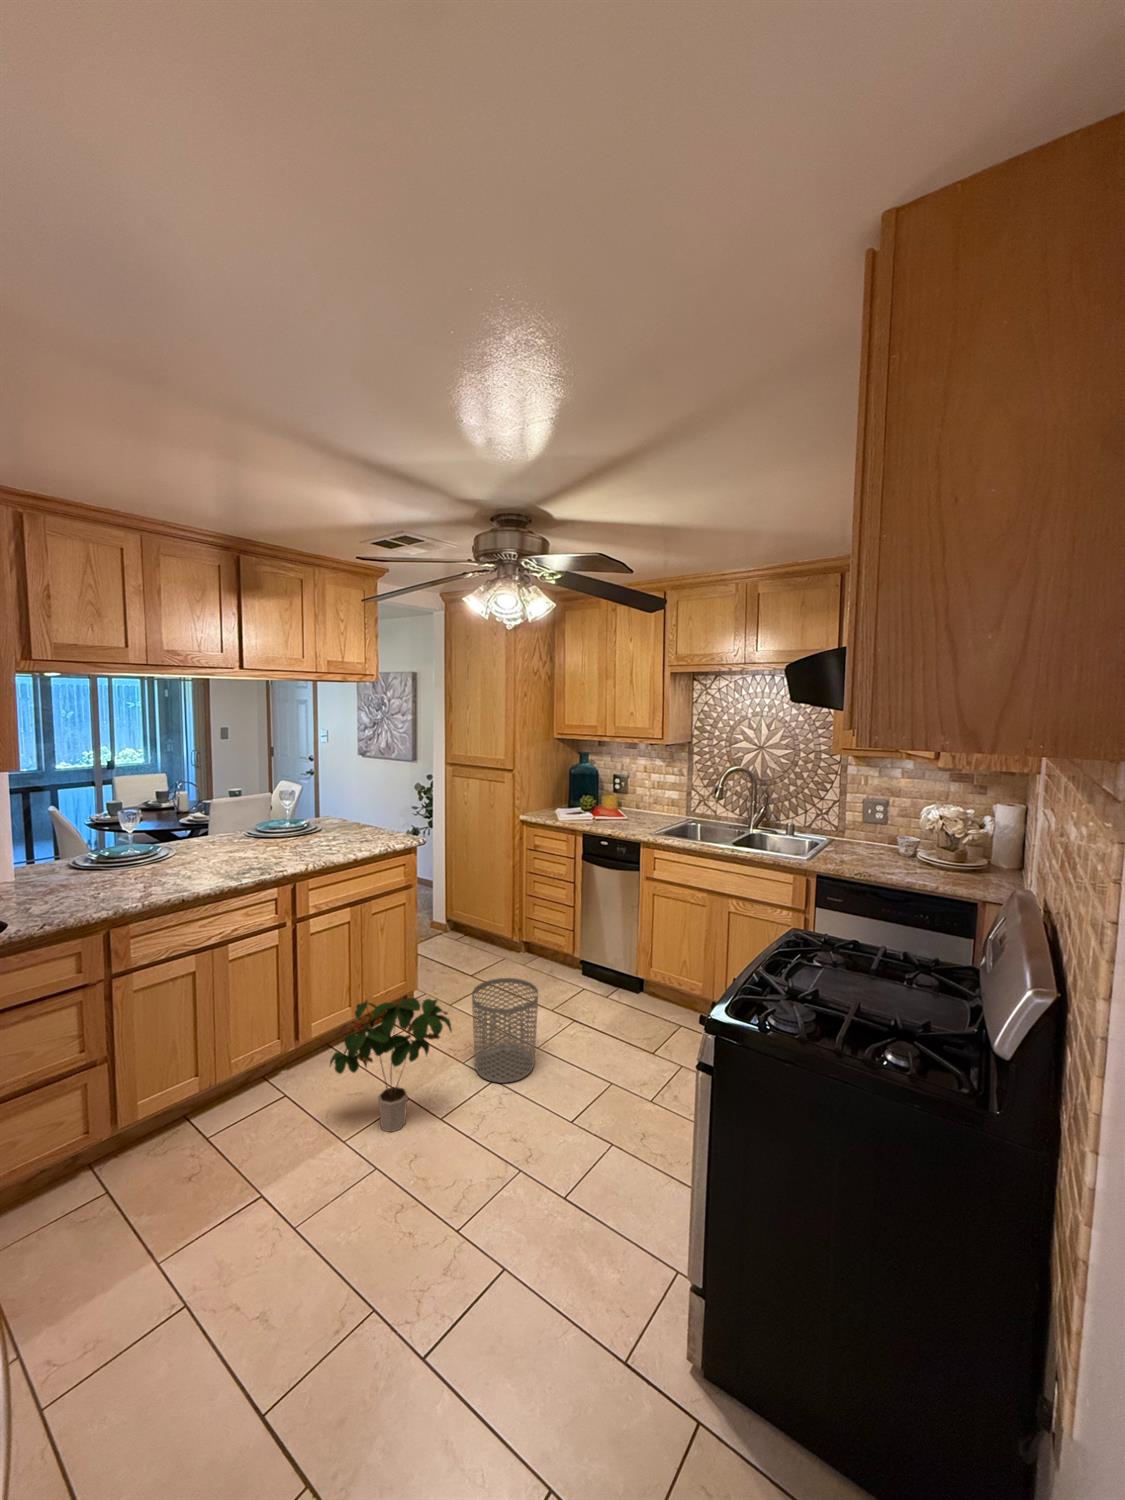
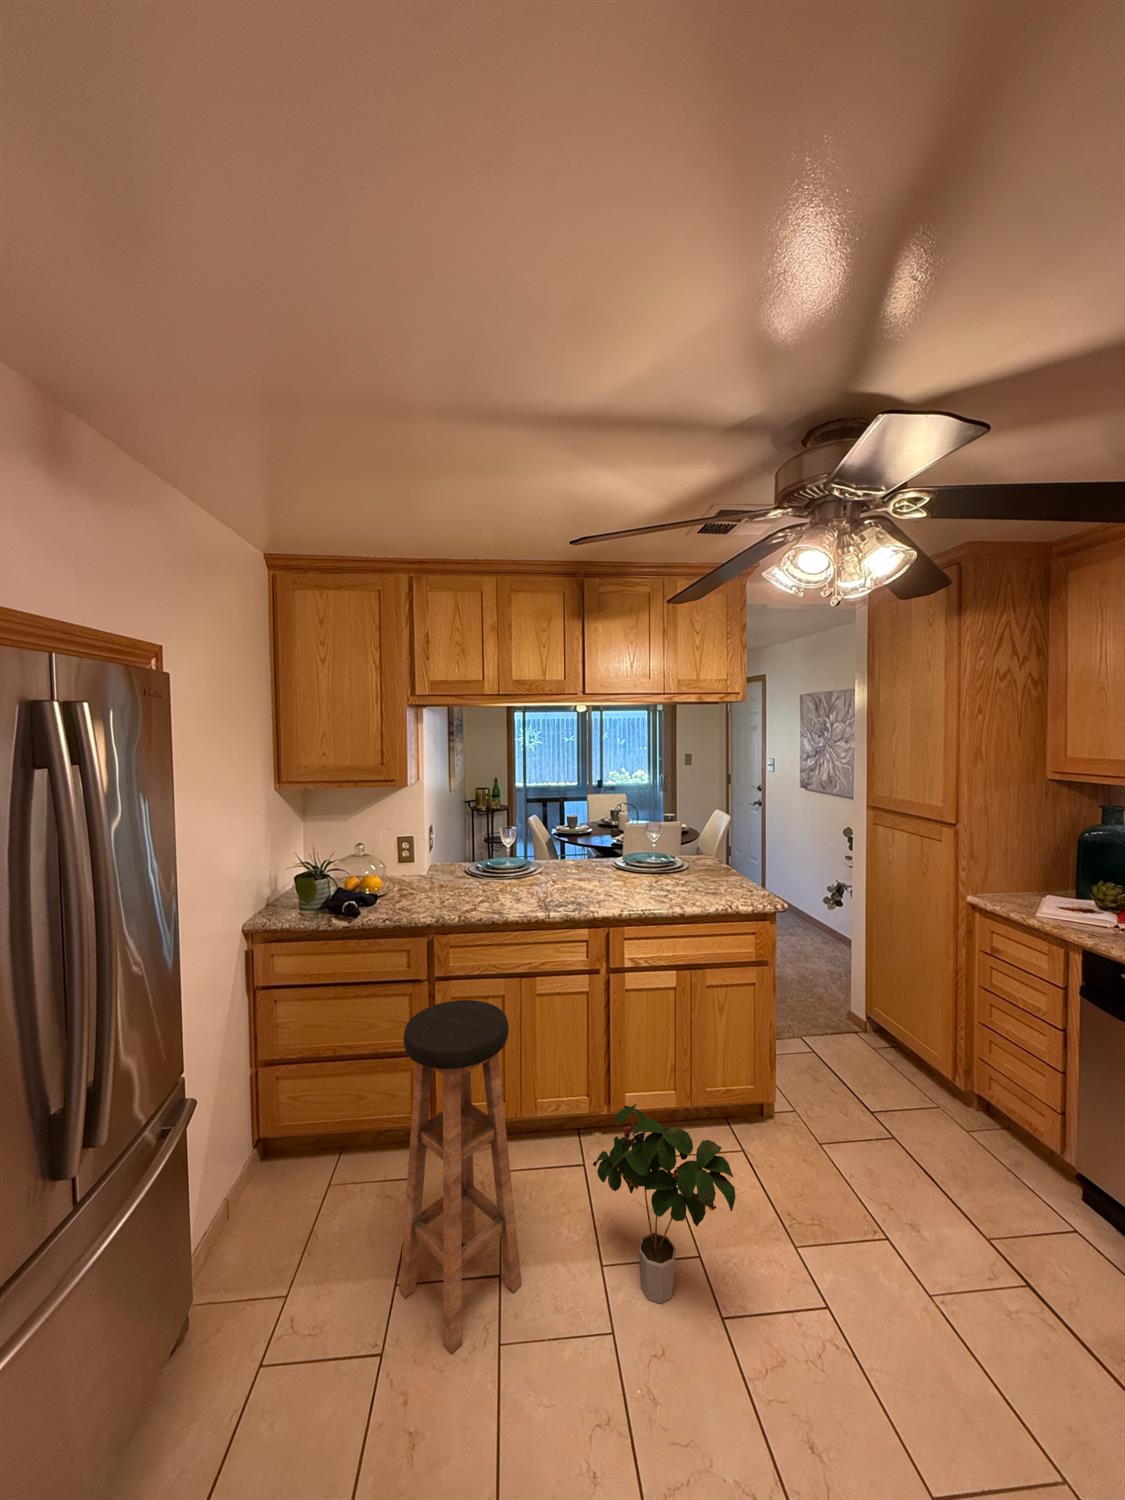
bar stool: none [174,955,291,1248] -> present [399,1000,522,1353]
waste bin: present [472,978,538,1083] -> none [800,1143,917,1344]

